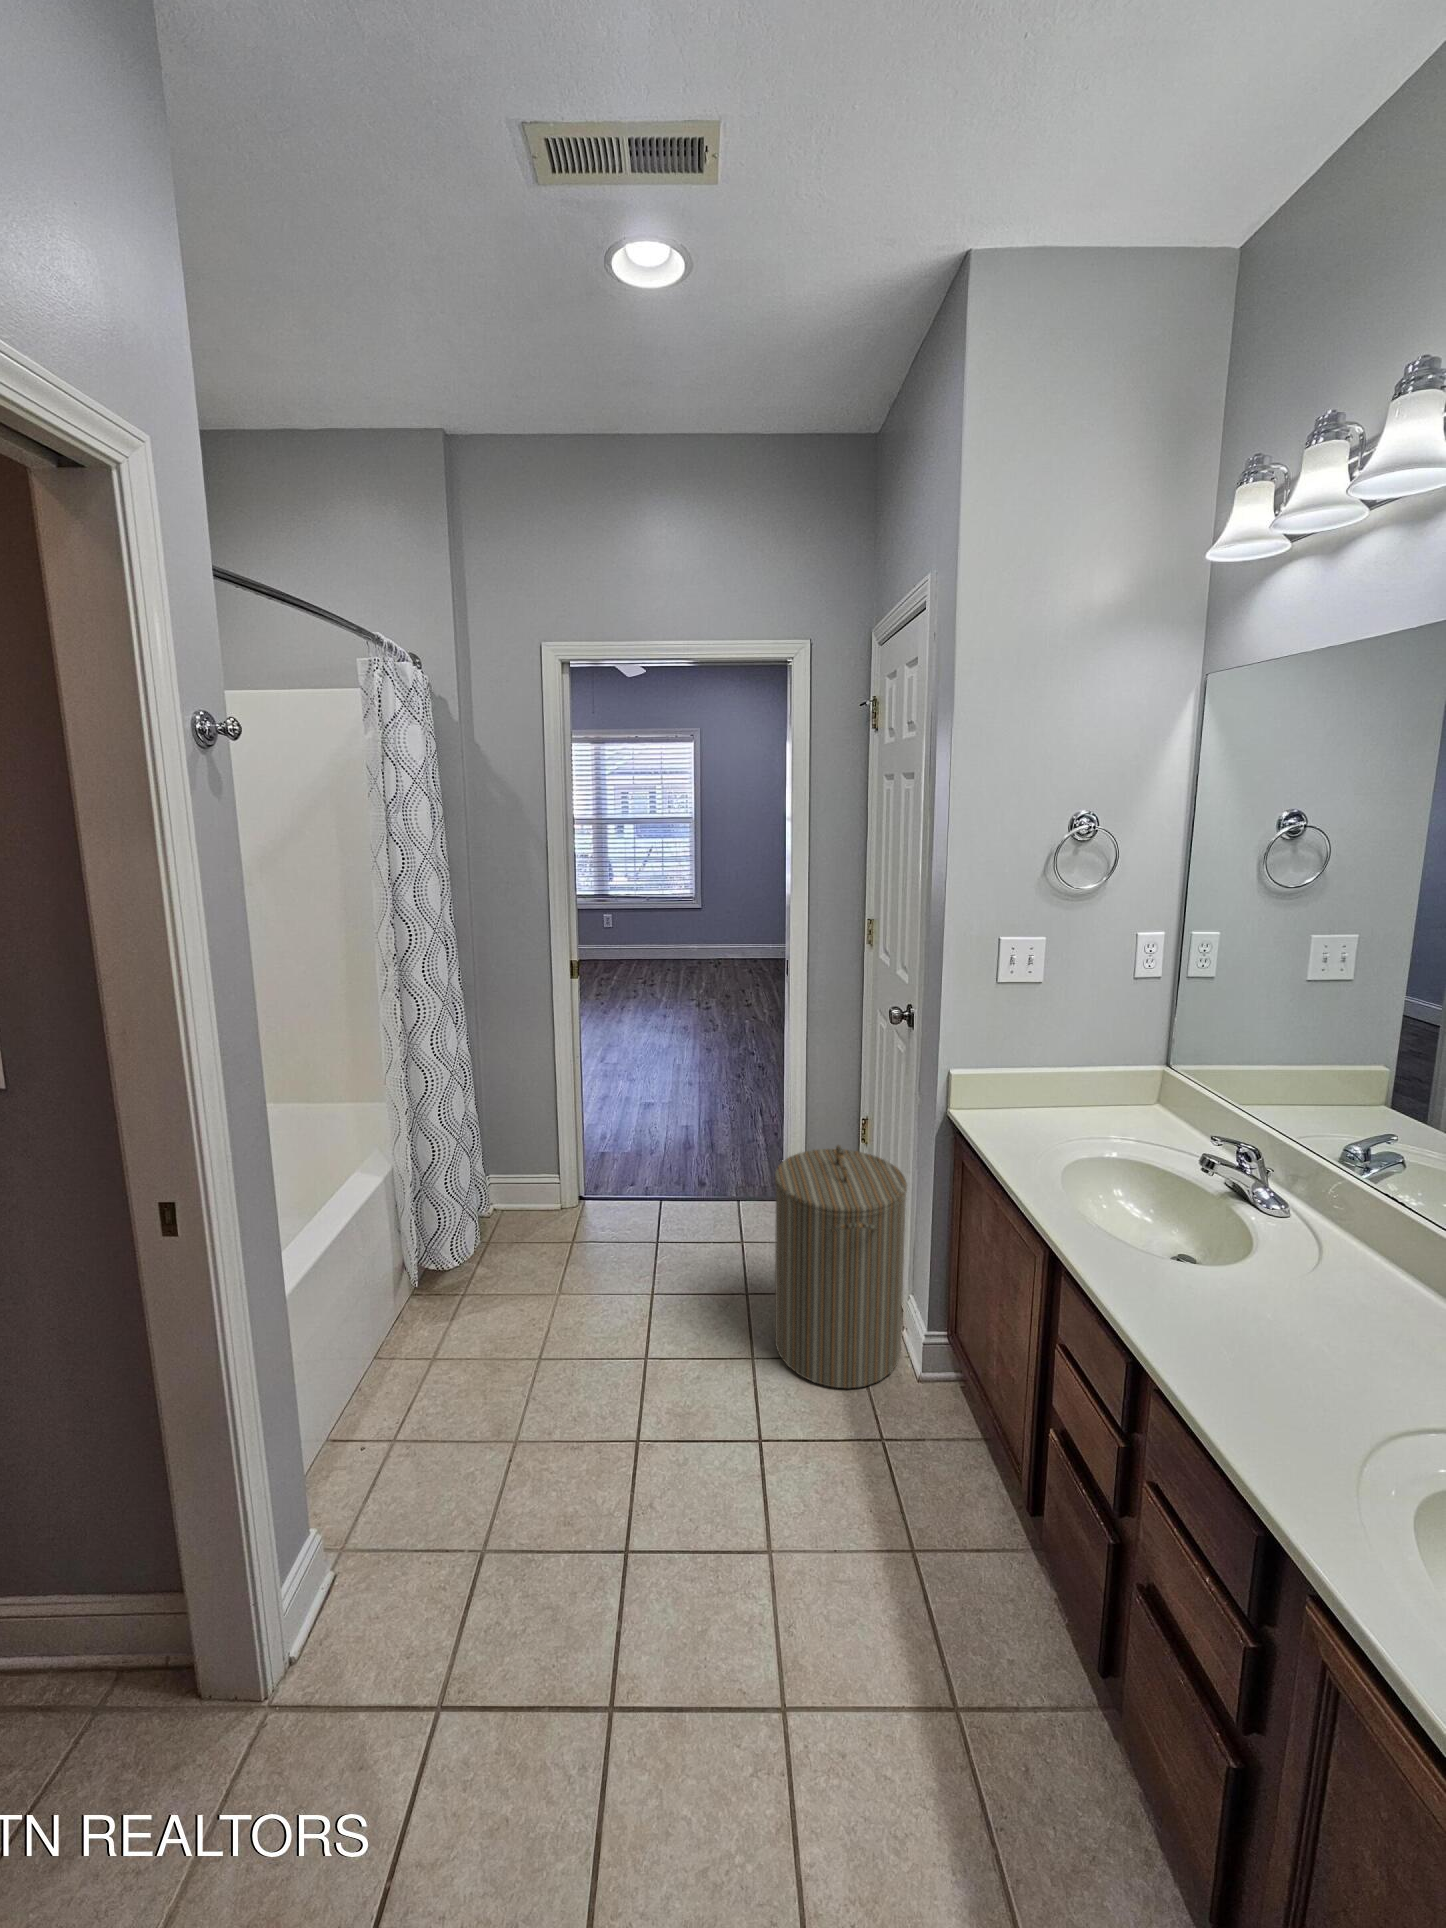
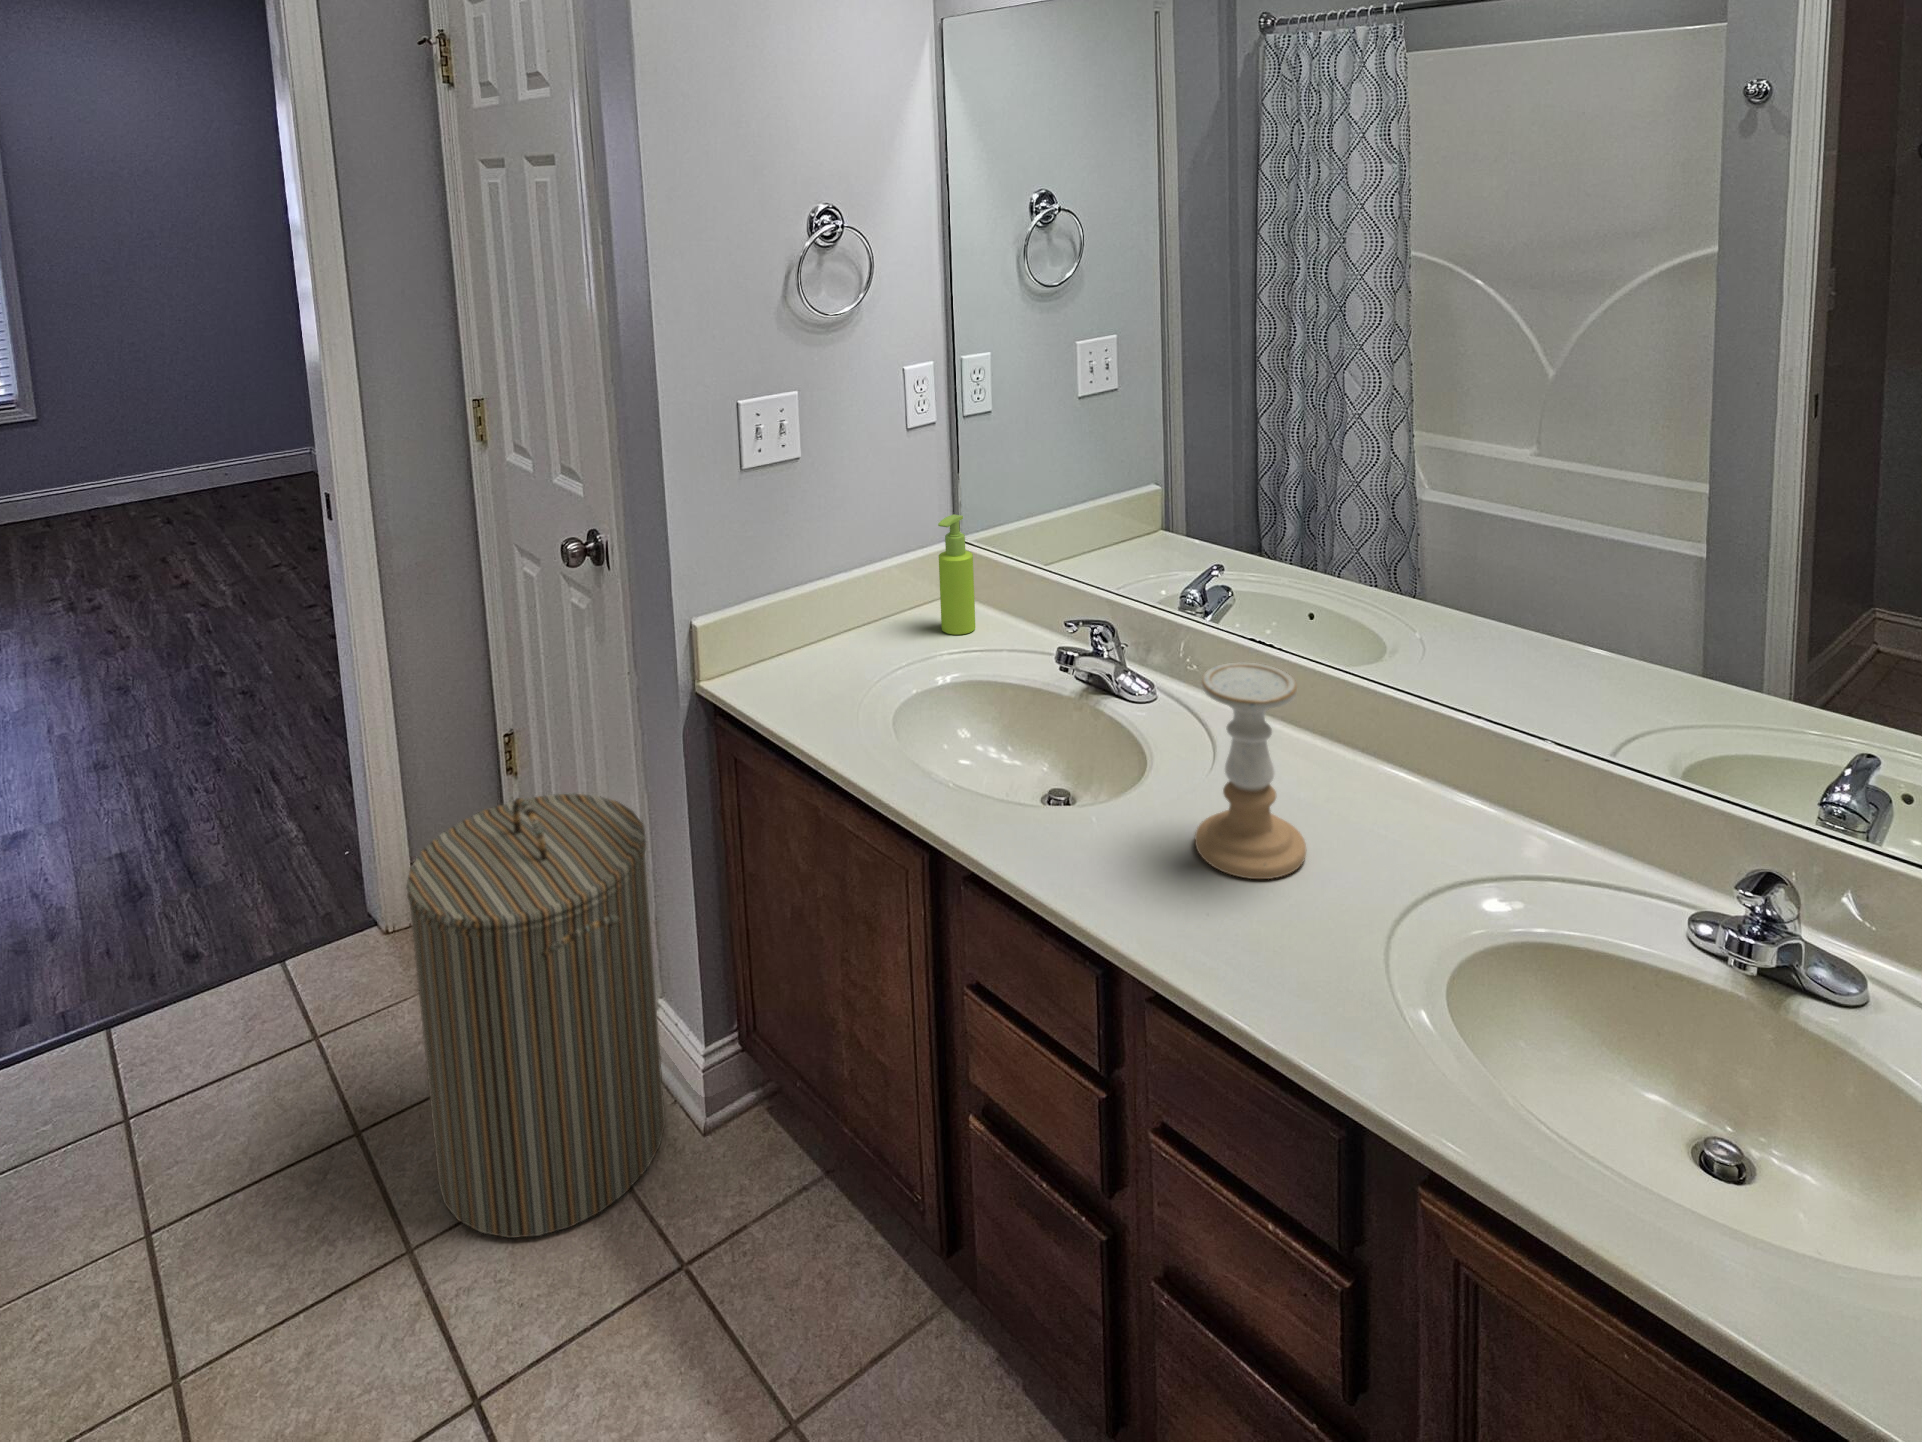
soap dispenser: none [1132,1044,1164,1131] -> present [938,514,975,635]
candle holder: none [1238,1184,1350,1358] -> present [1195,662,1306,879]

